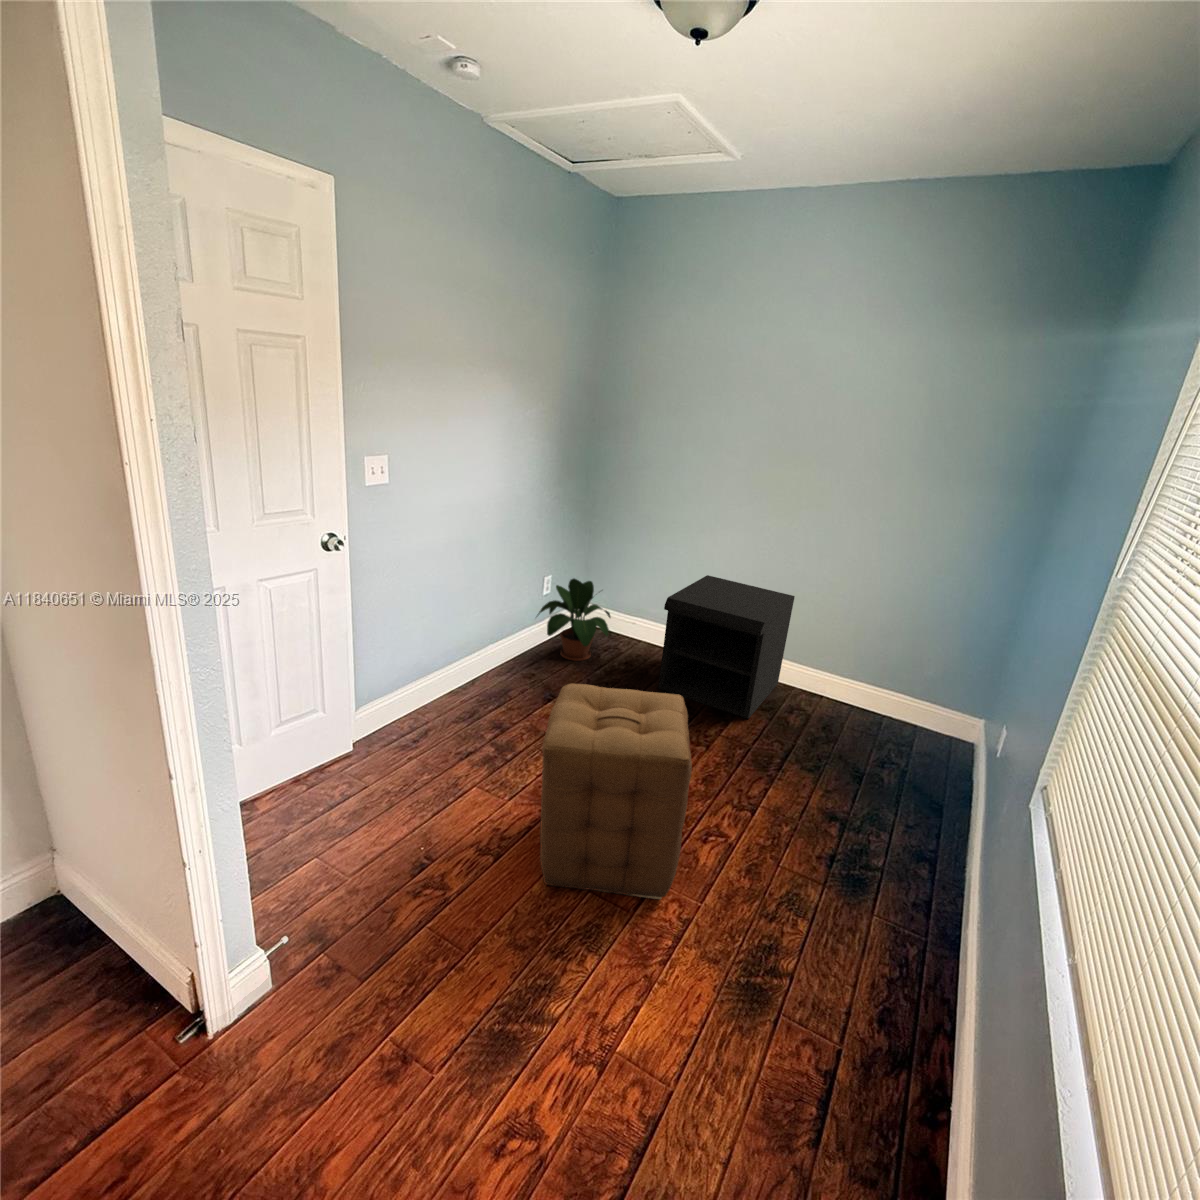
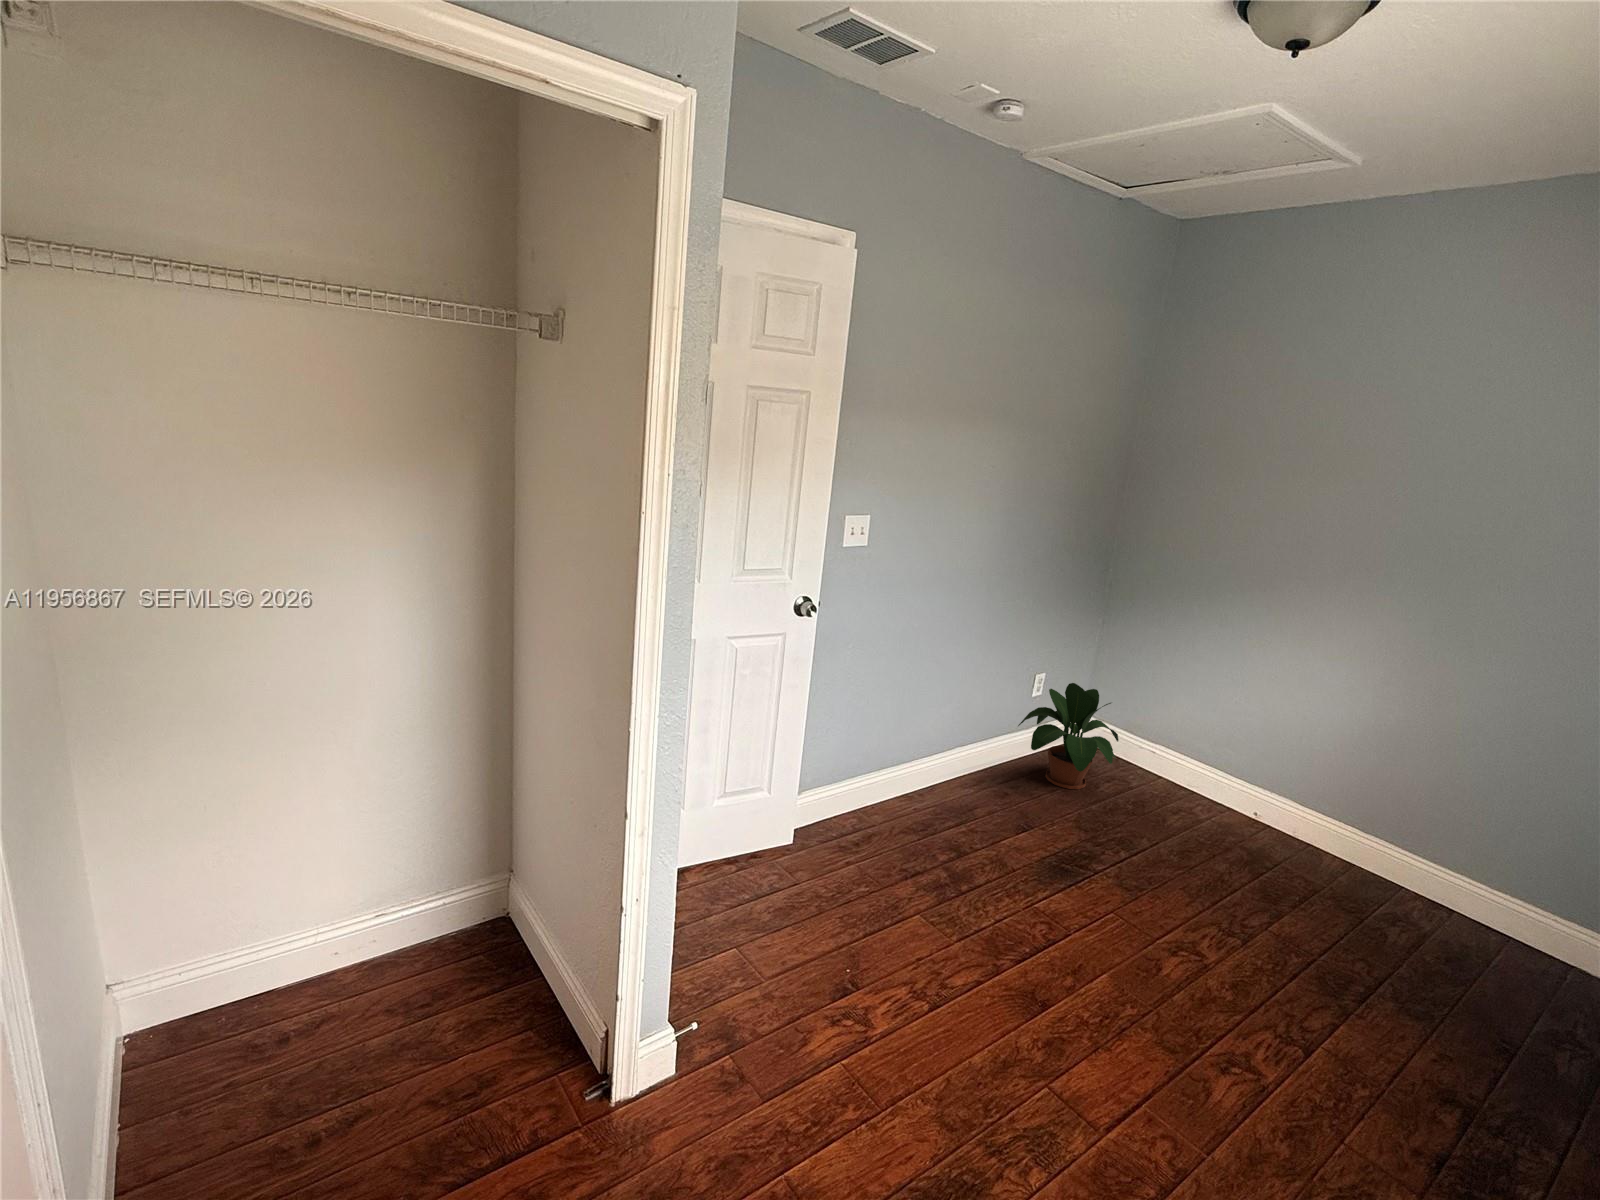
nightstand: present [658,575,795,719] -> none [1176,704,1407,917]
ottoman: present [540,684,692,899] -> none [986,810,1211,1128]

